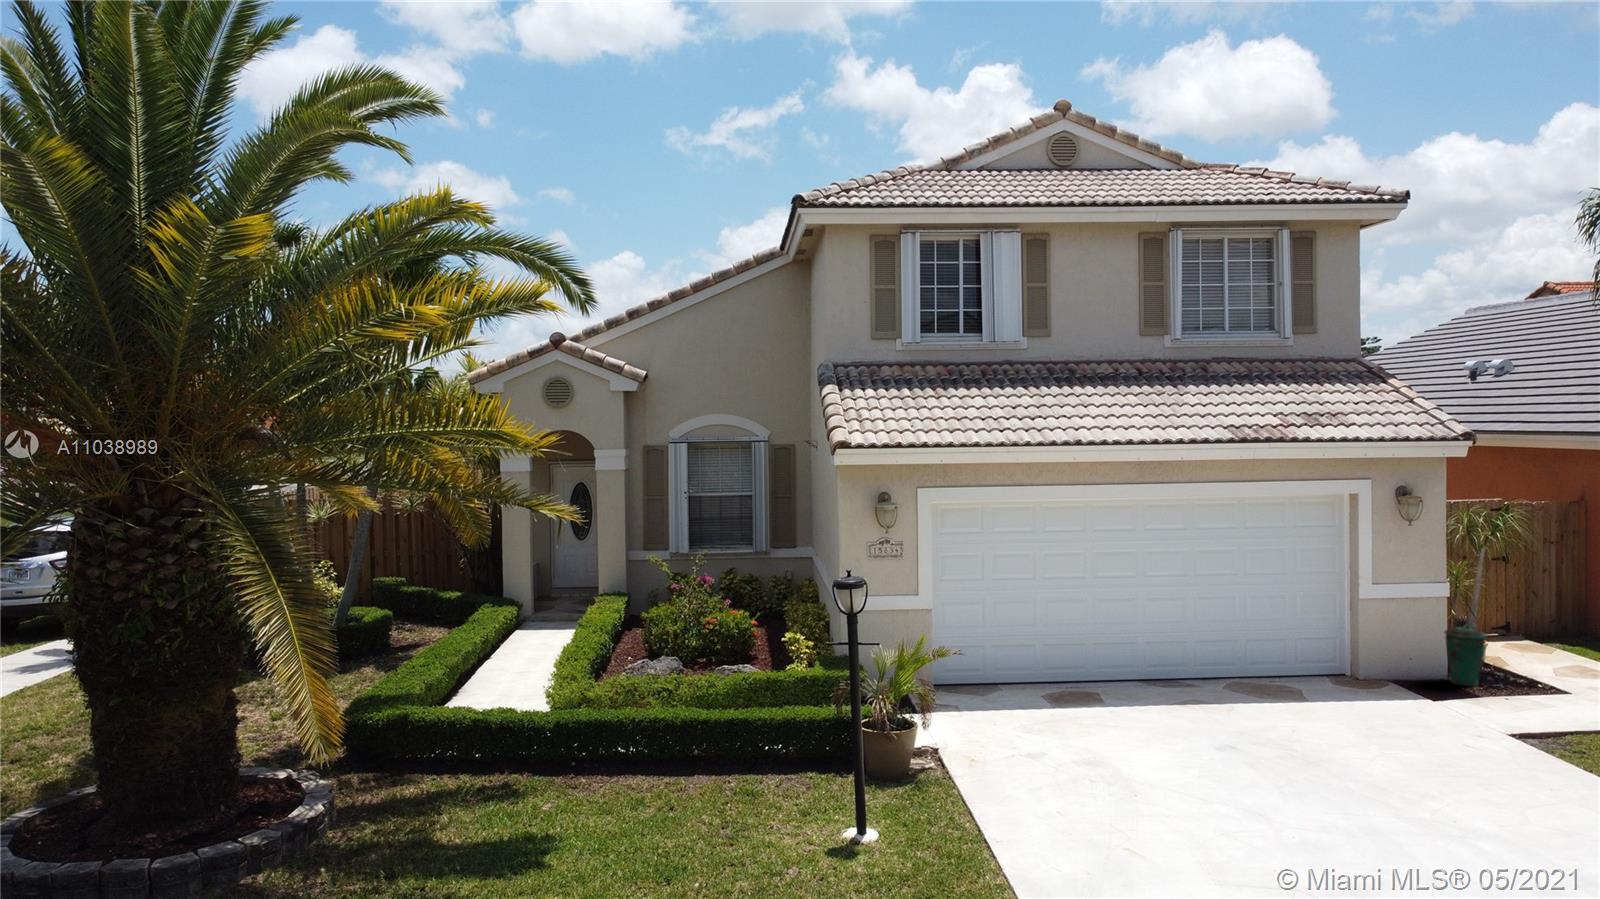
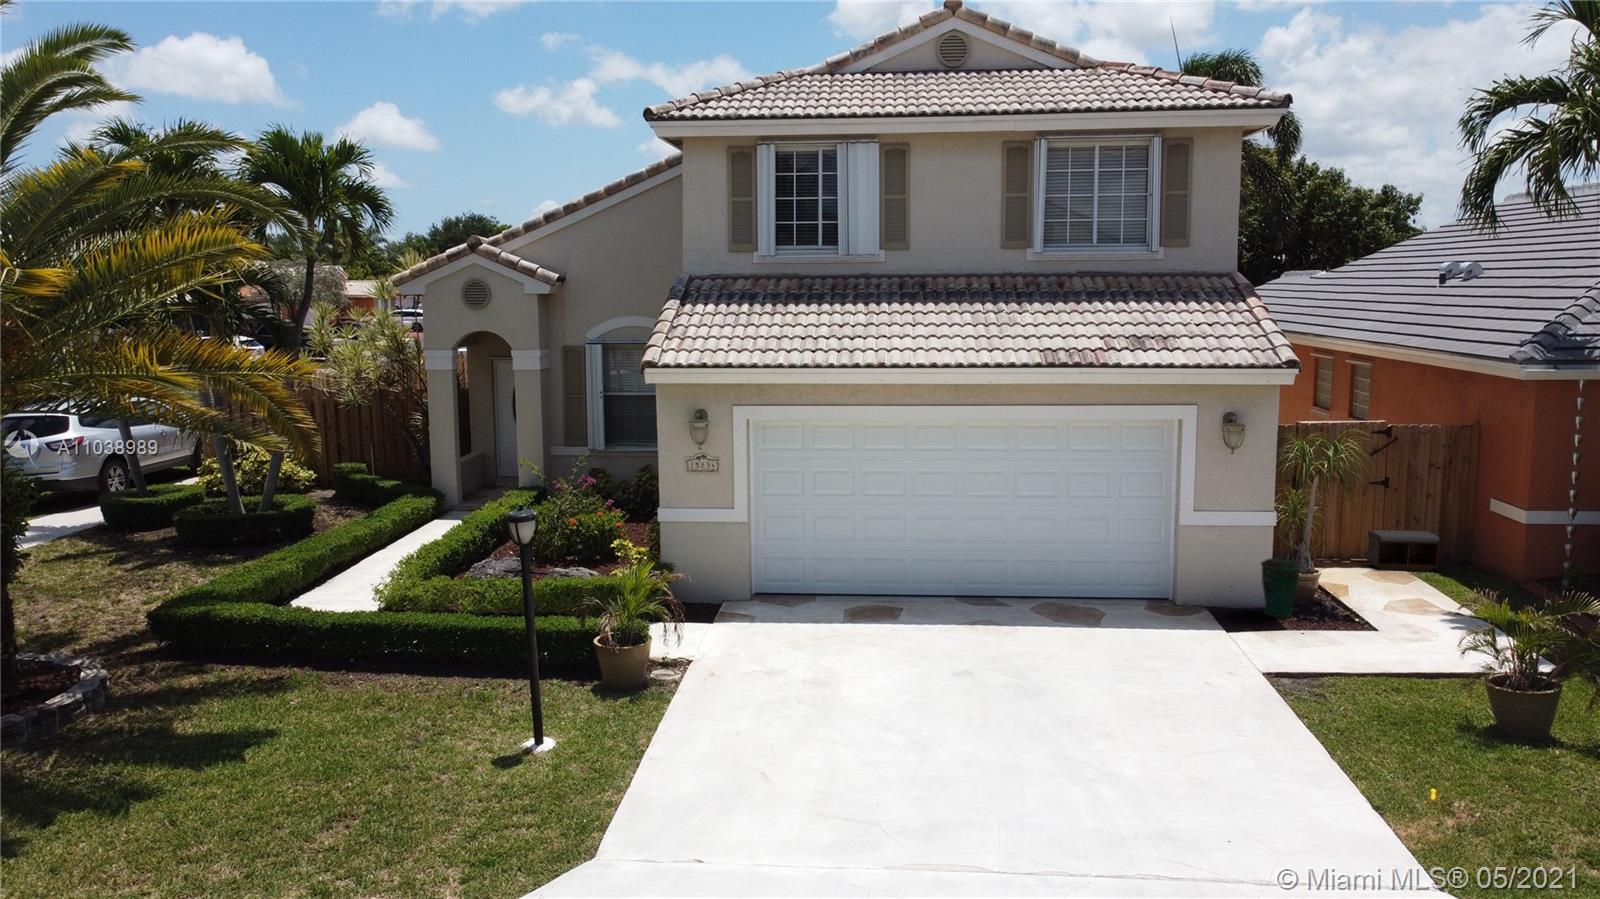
bench: none [1495,603,1568,641] -> present [1367,530,1441,571]

